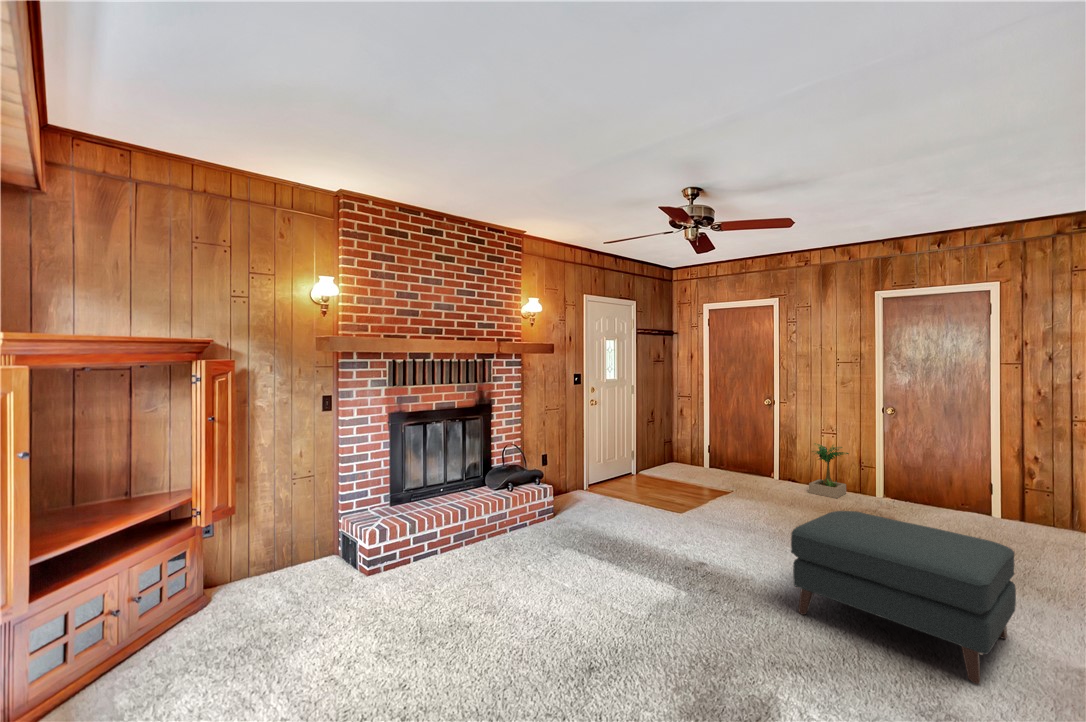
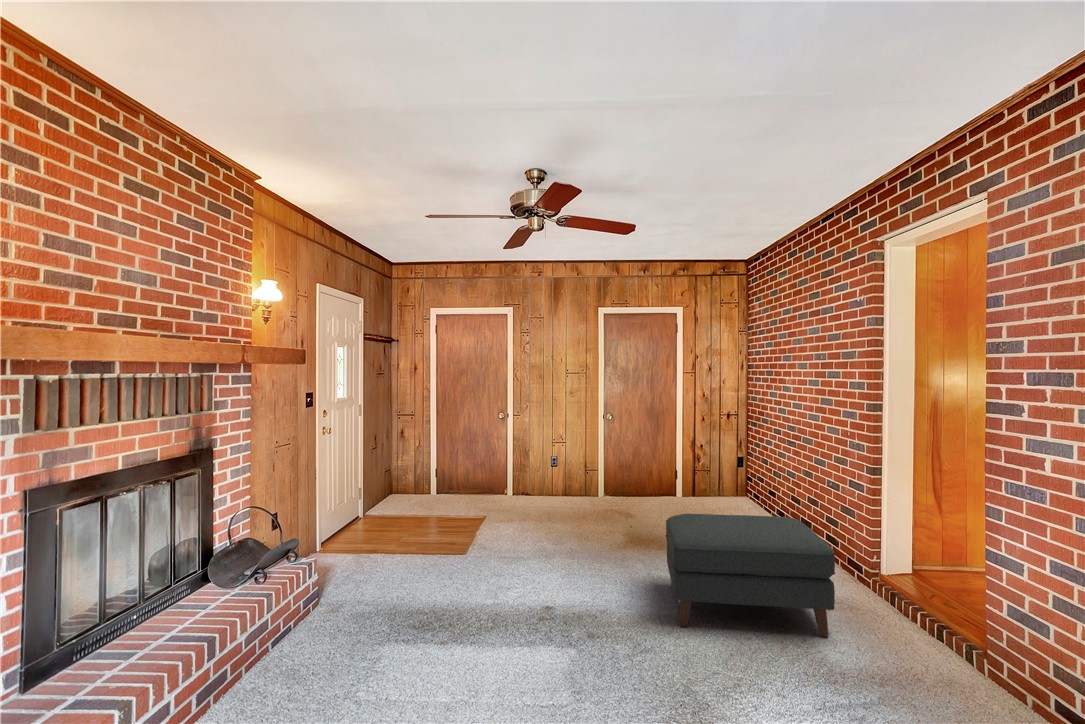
potted plant: present [809,443,849,498] -> none [550,453,586,506]

